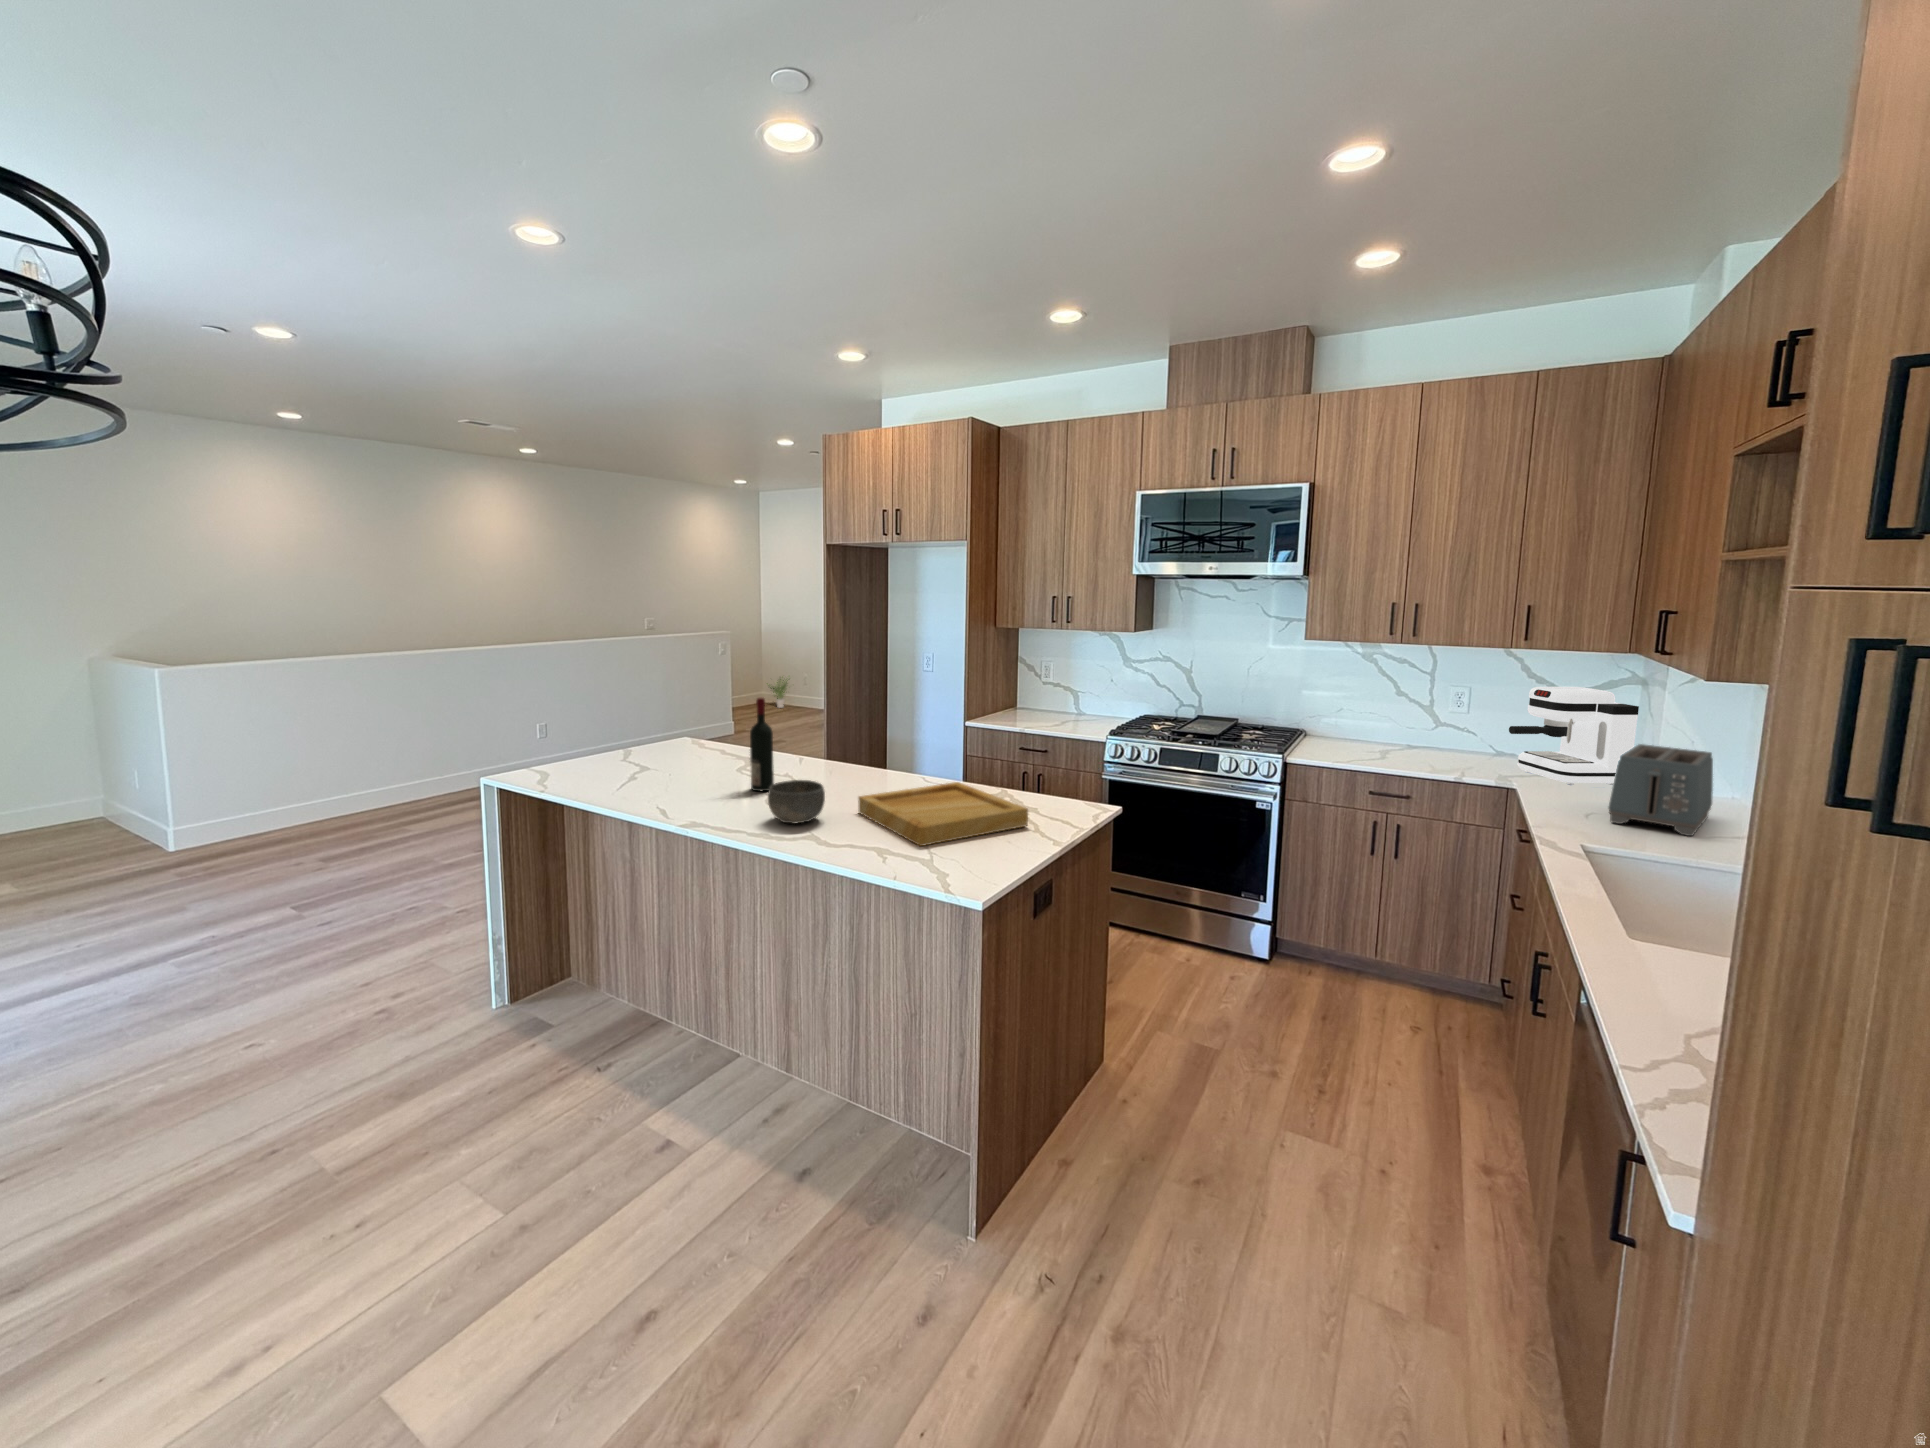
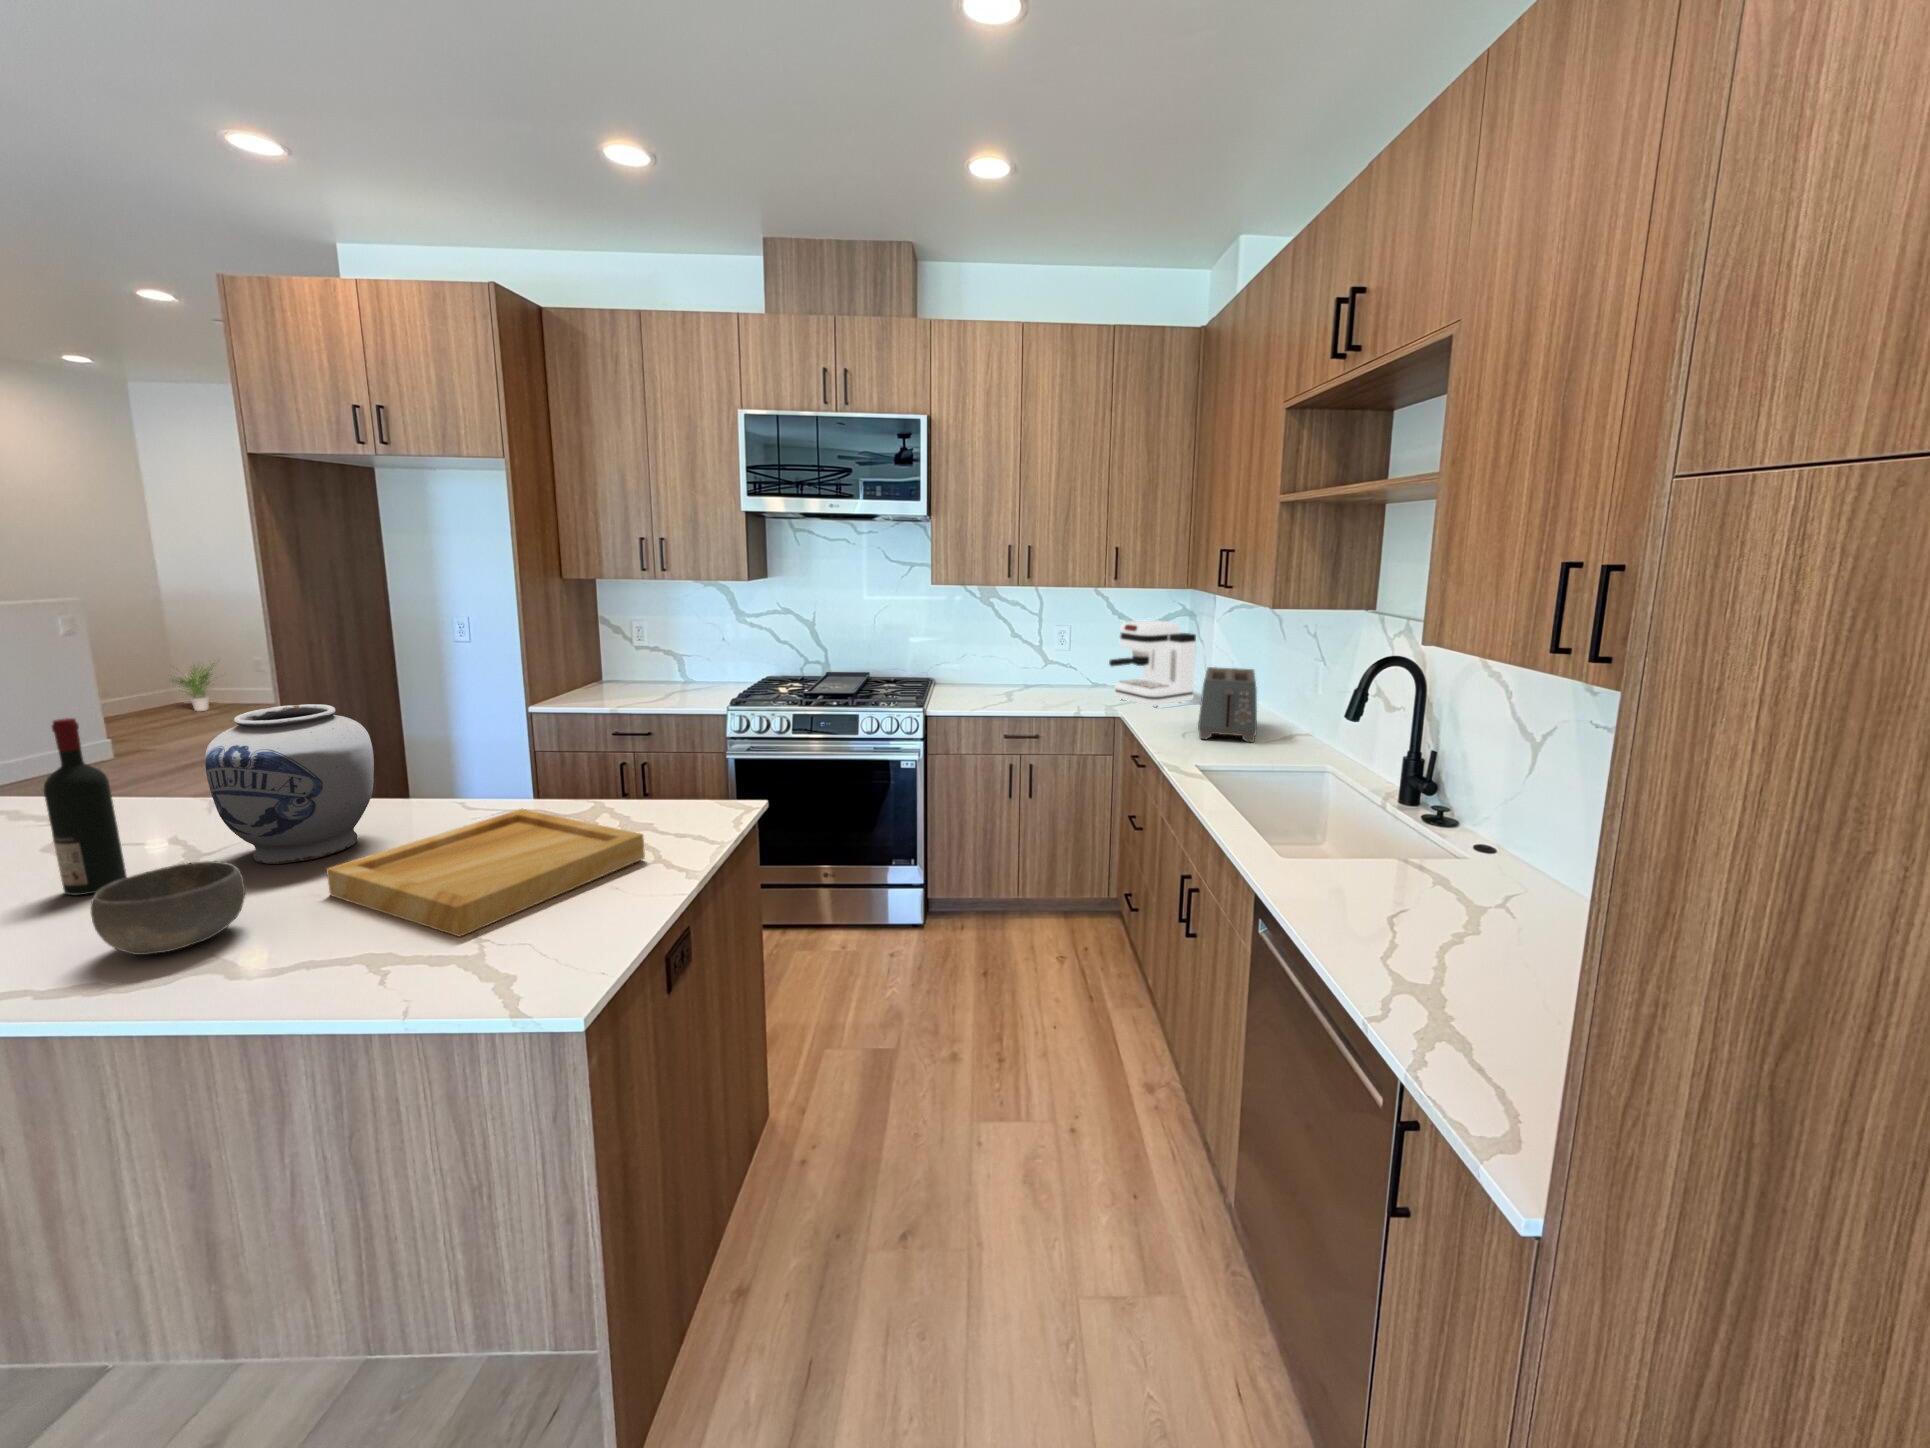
vase: none [810,701,883,793] -> present [205,704,374,864]

